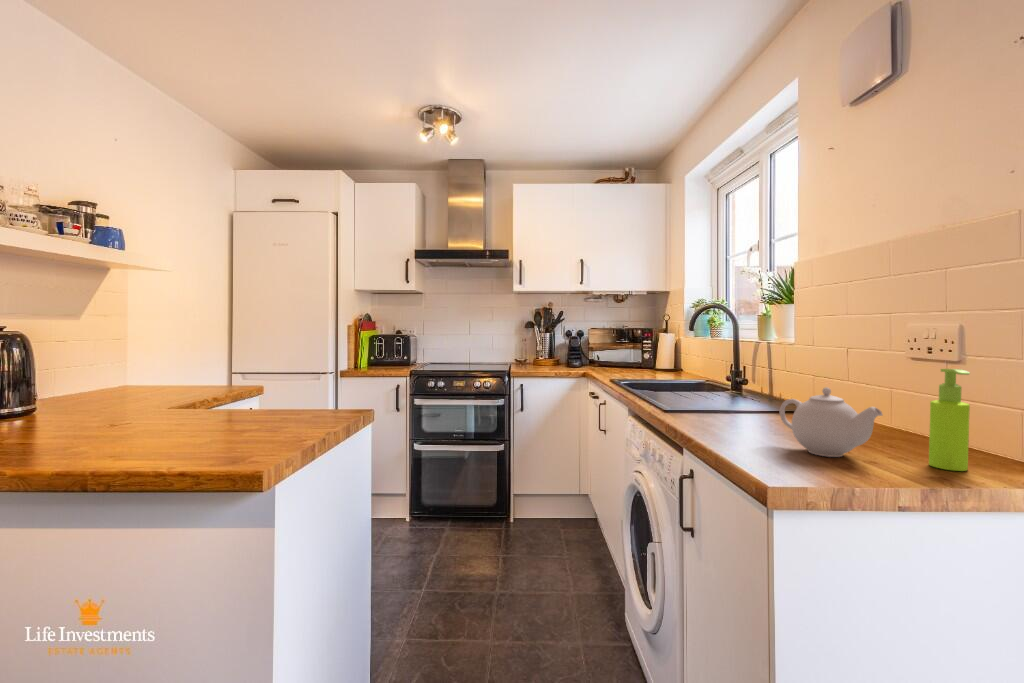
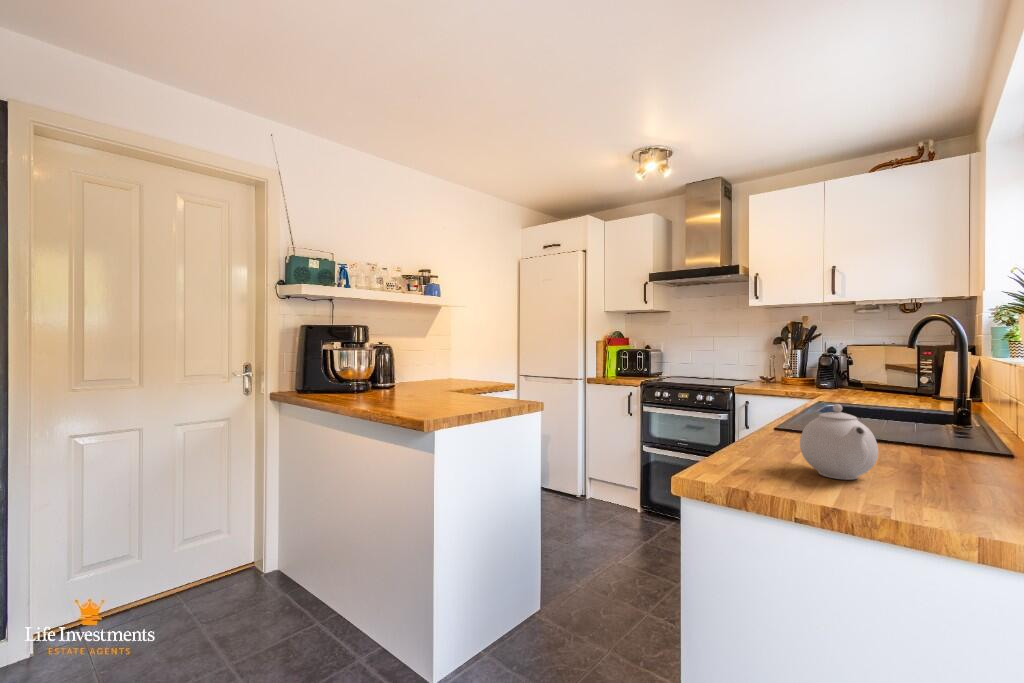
soap dispenser: present [929,369,970,471] -> none [933,388,981,514]

